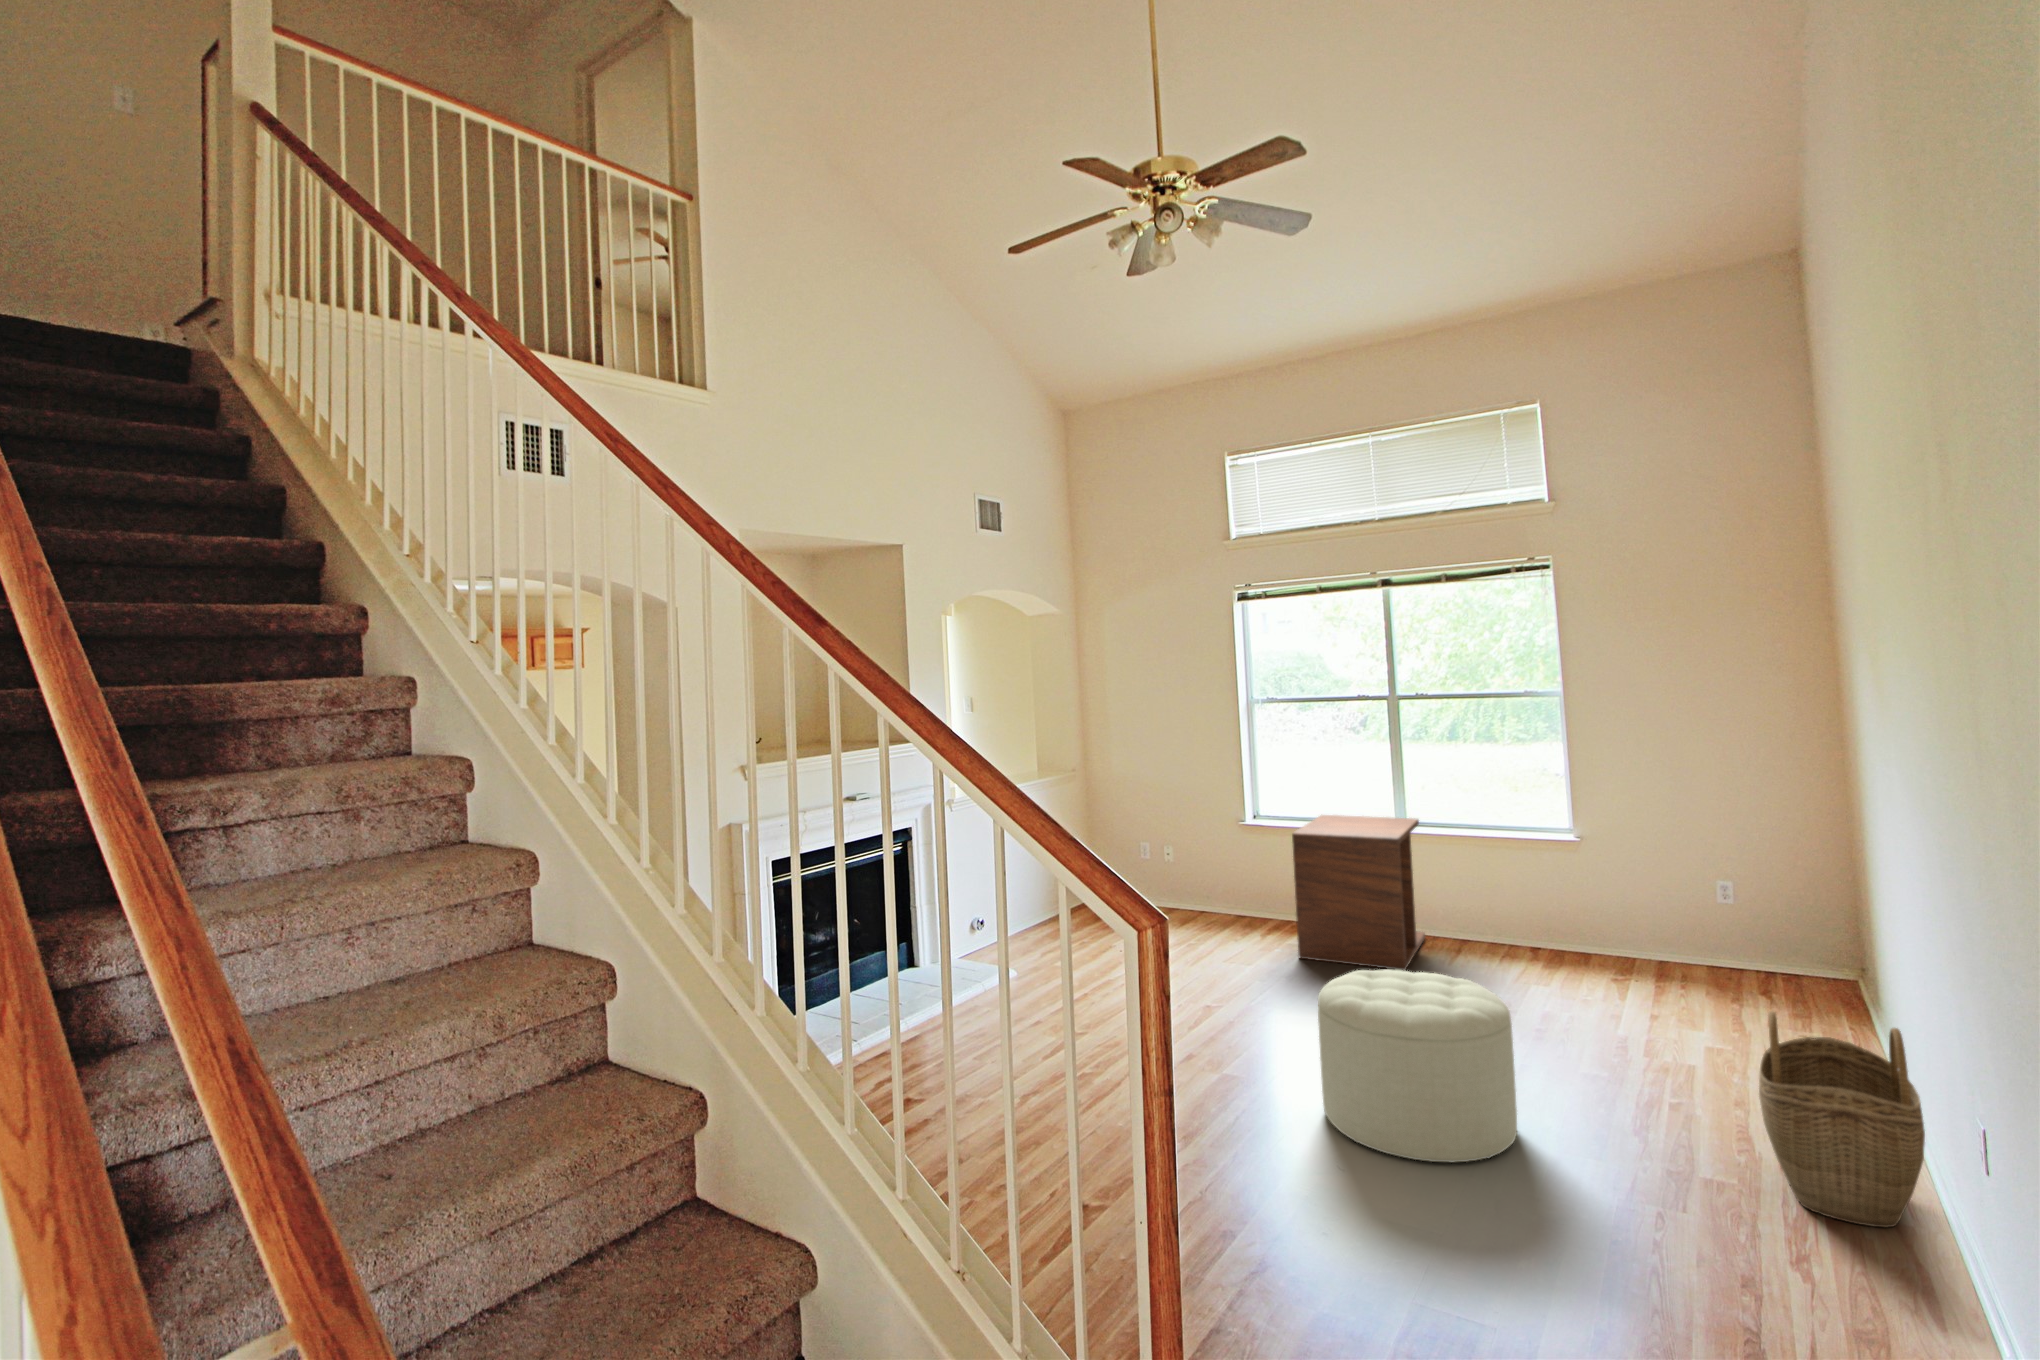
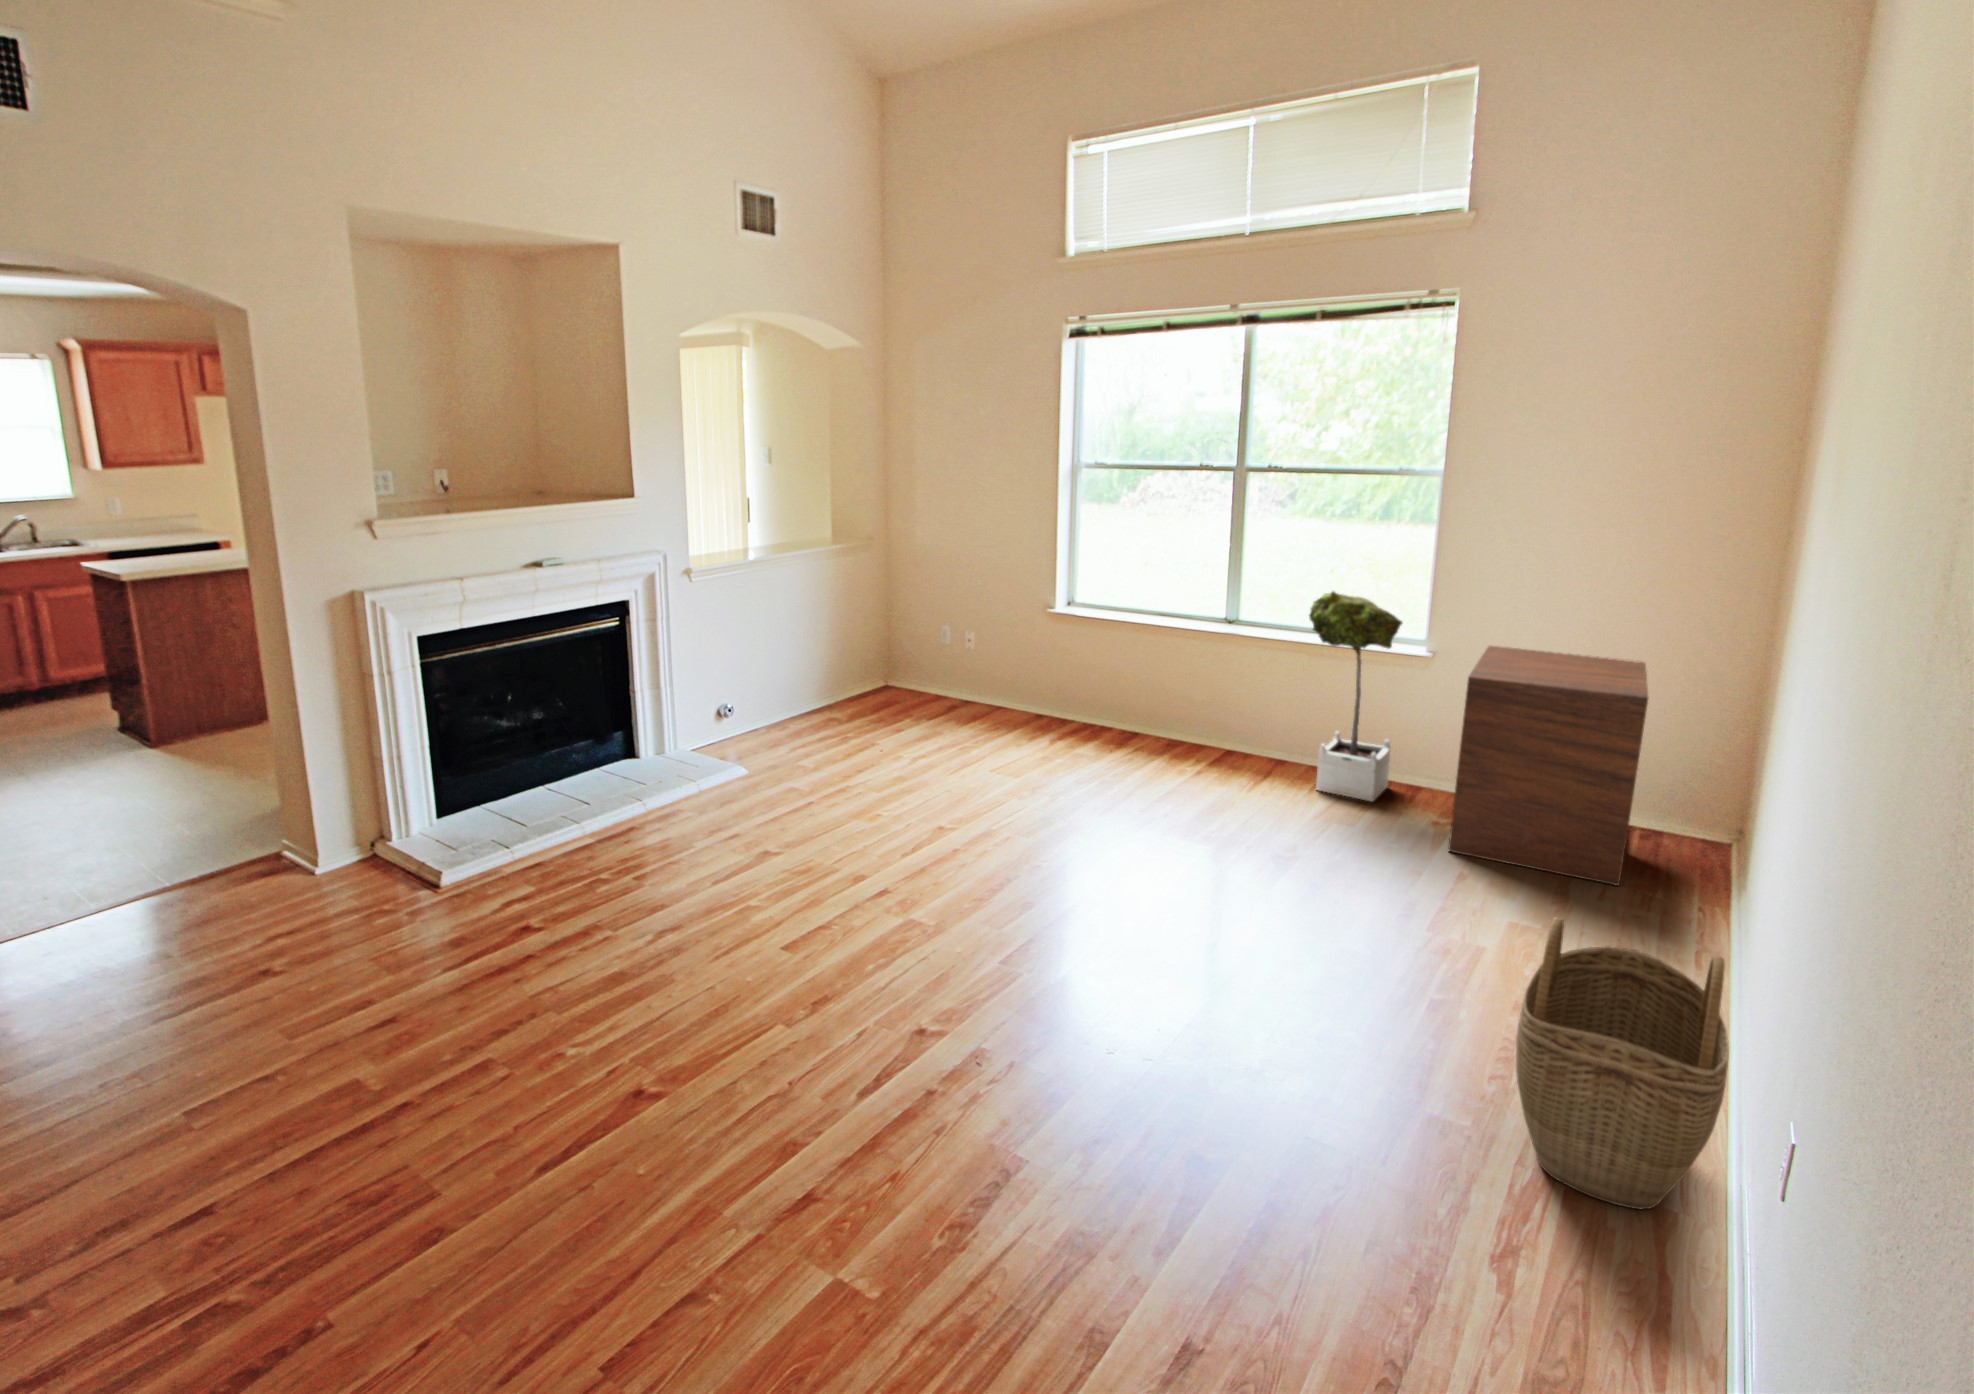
potted tree: none [1473,791,1562,968] -> present [1309,592,1402,801]
side table: present [1292,815,1425,971] -> present [1448,646,1648,886]
ottoman: present [1318,970,1517,1162] -> none [988,814,1227,1070]

